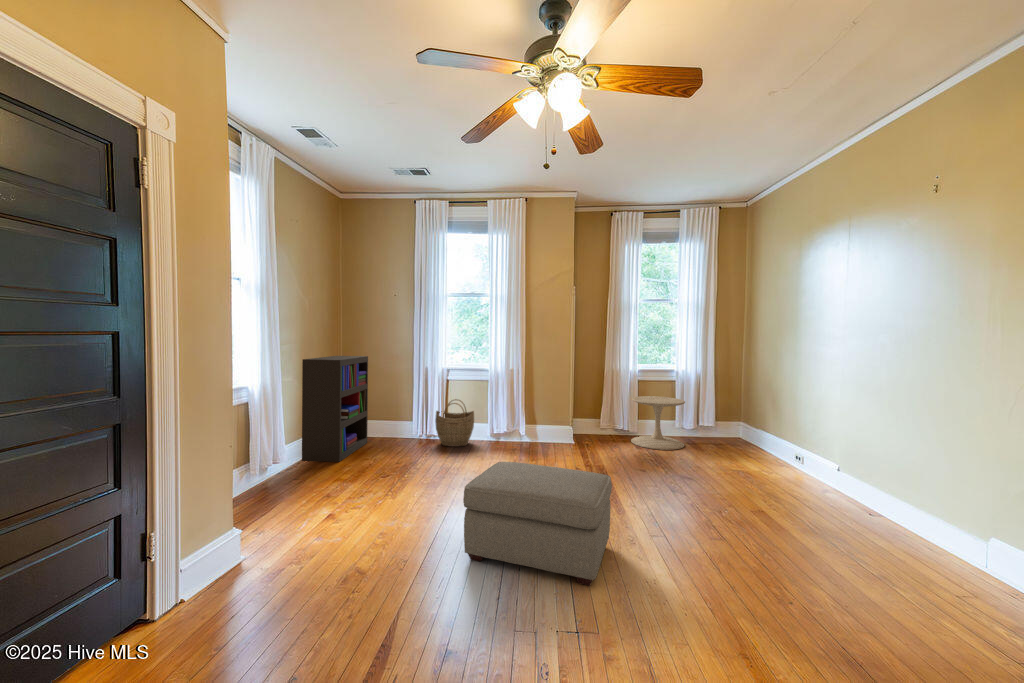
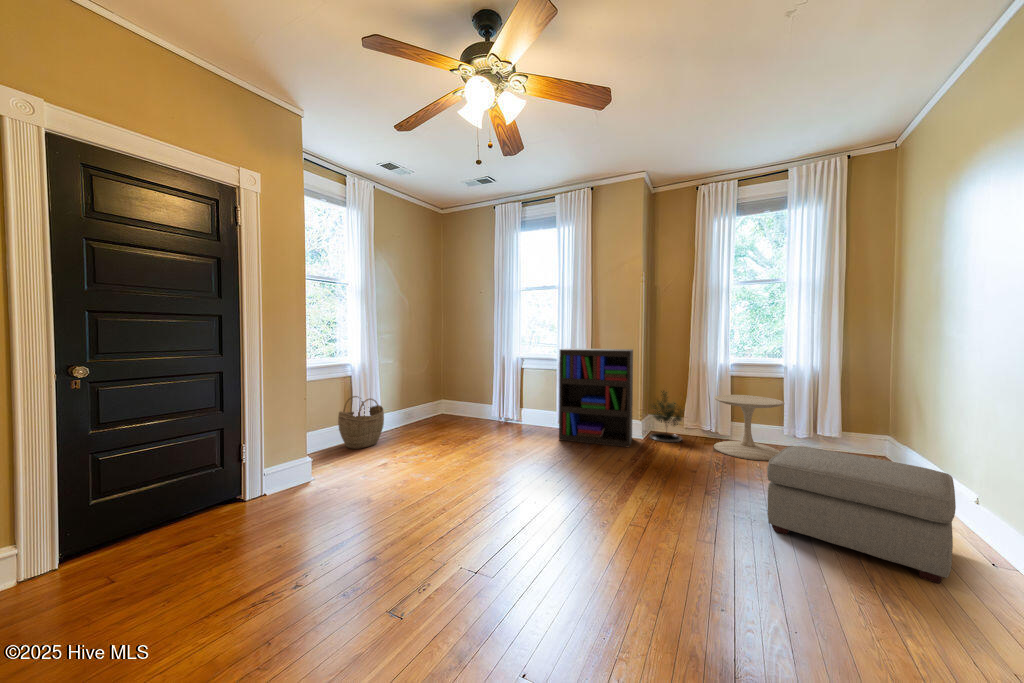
bookshelf: present [302,356,368,462] -> present [559,348,633,447]
potted tree: none [574,391,609,443] -> present [650,391,683,442]
woven basket: present [435,399,474,447] -> present [338,396,384,449]
ottoman: present [463,462,612,586] -> present [767,446,956,583]

